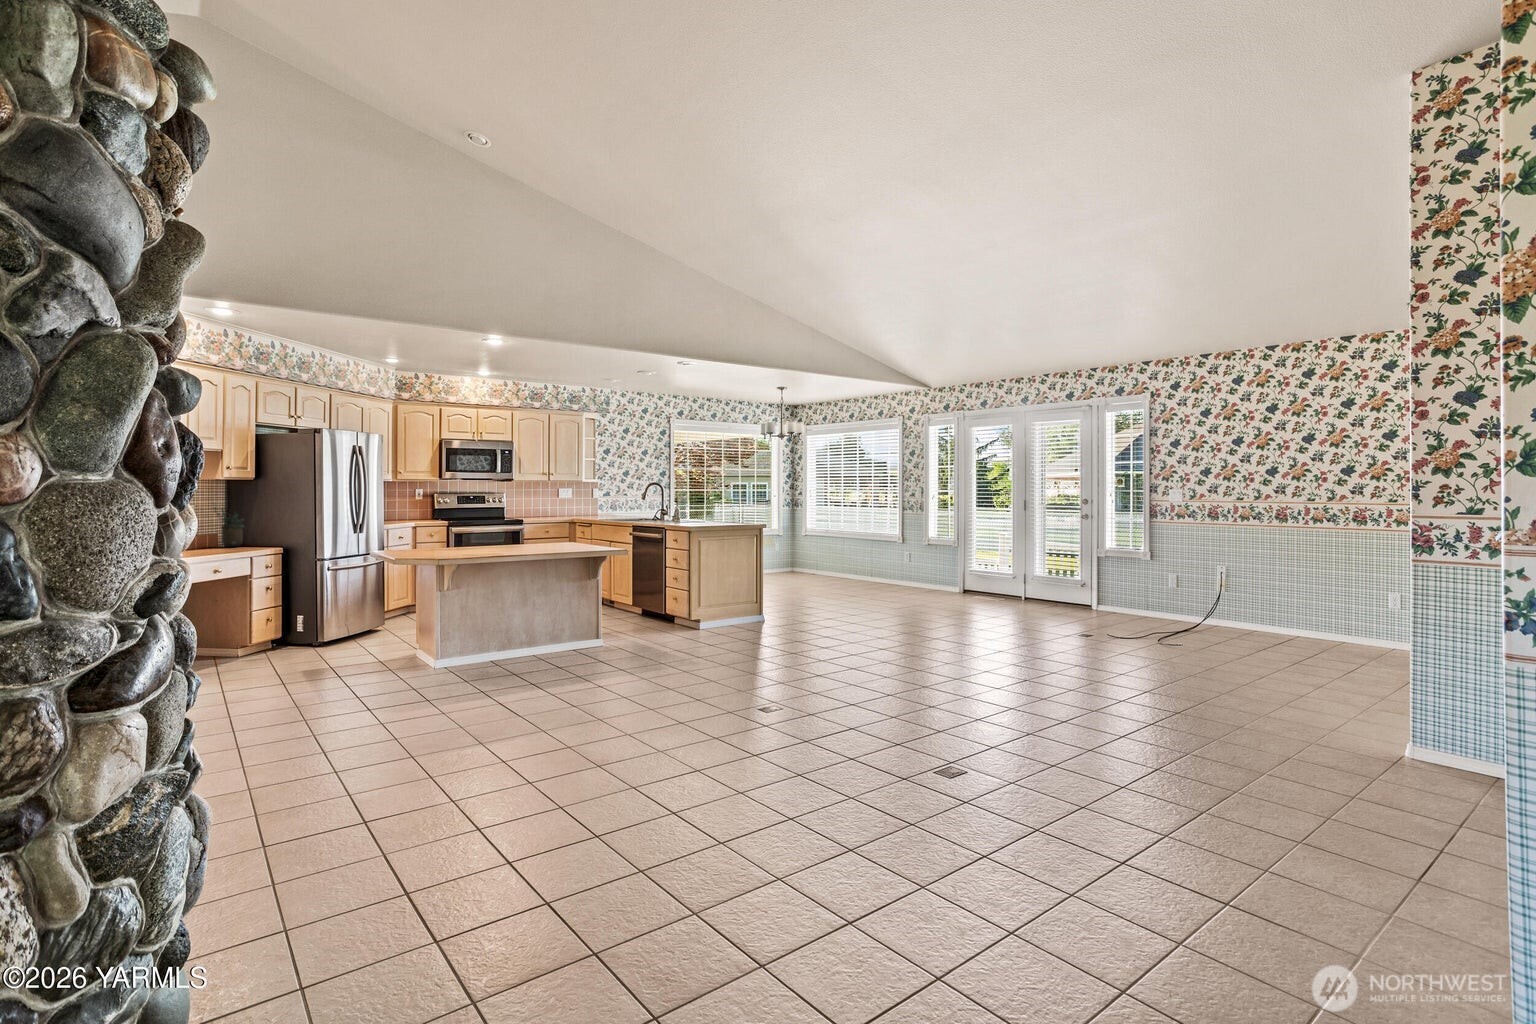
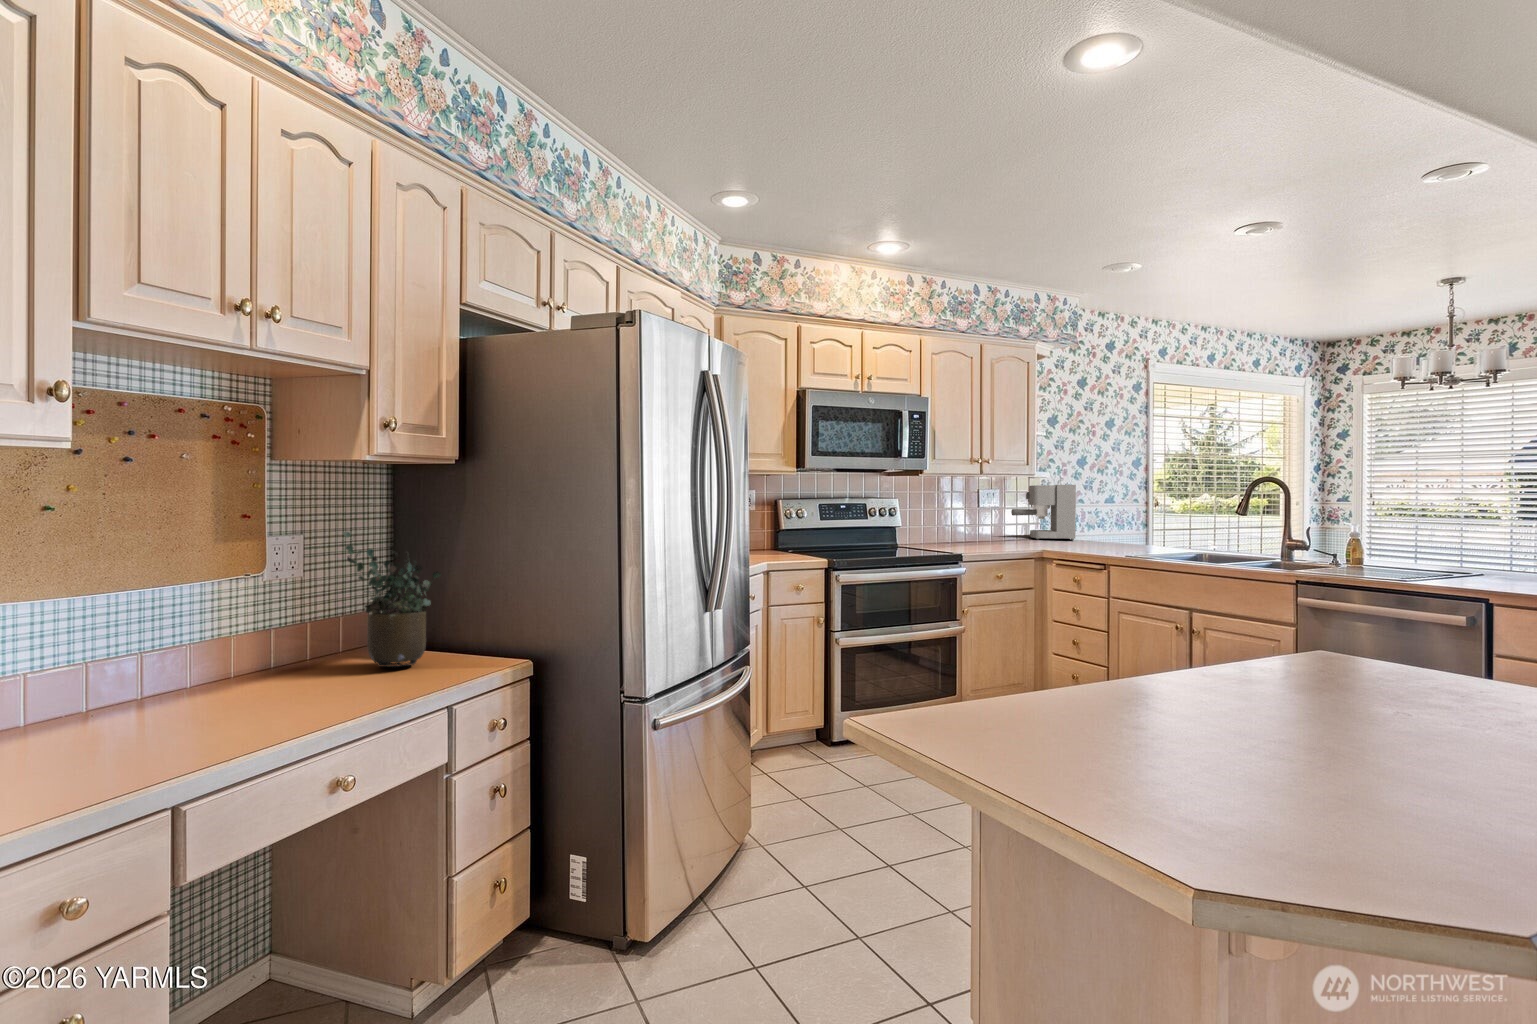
coffee maker: none [581,485,615,514] -> present [1011,485,1076,540]

